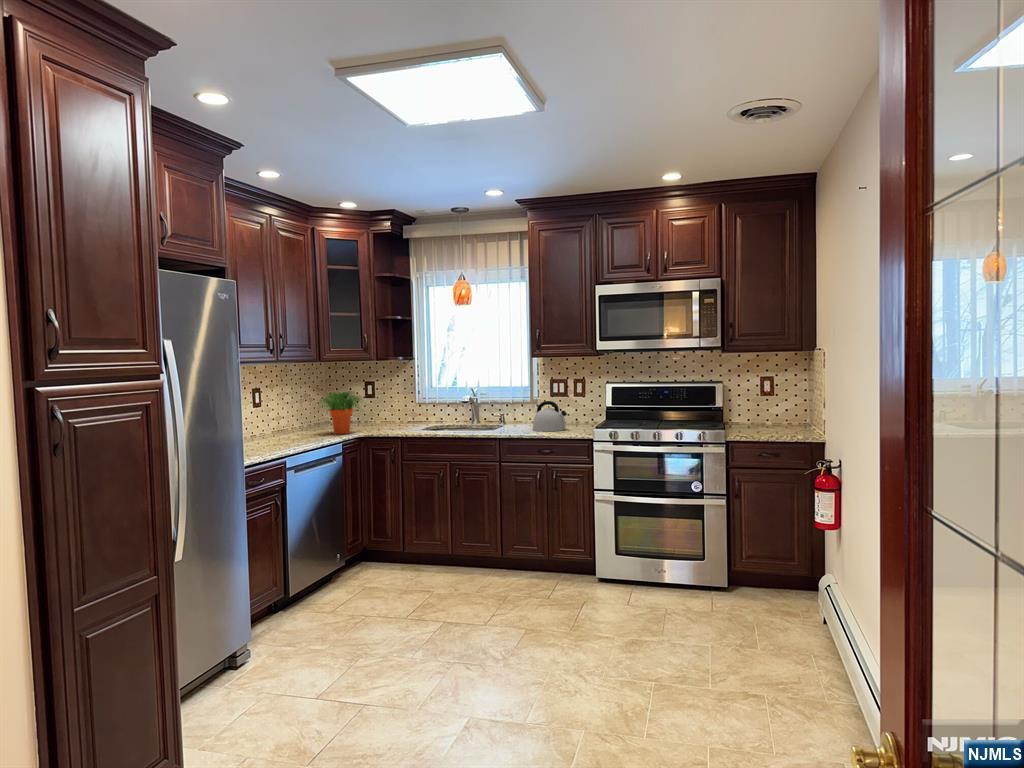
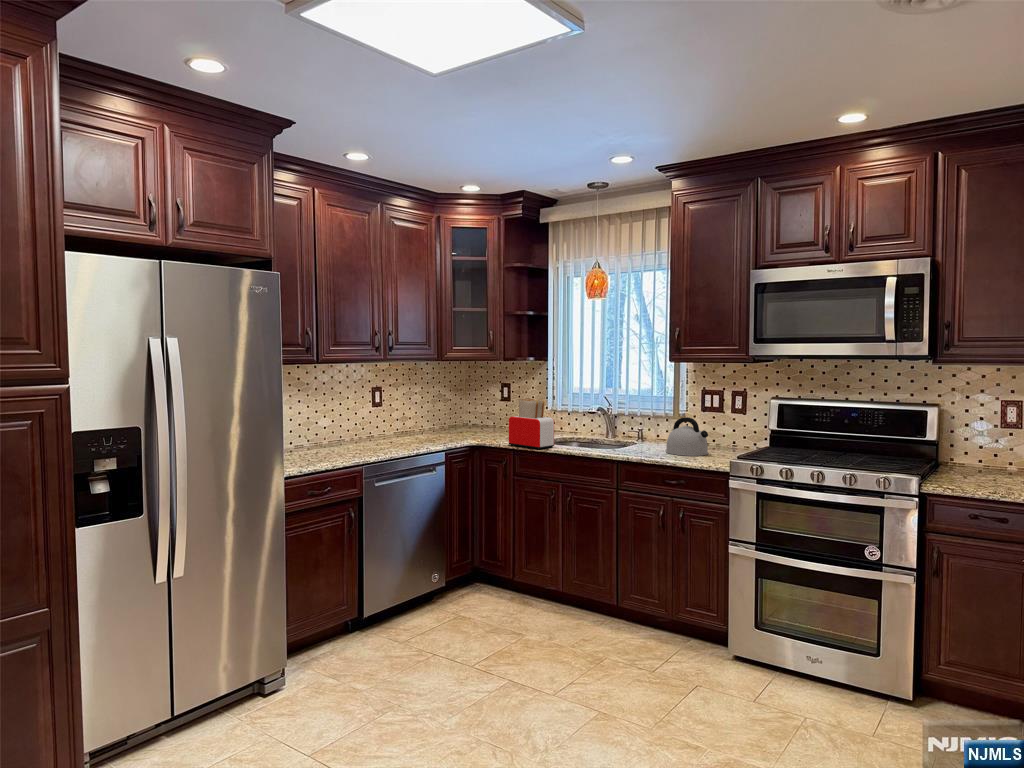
potted plant: present [319,391,360,434] -> none [430,392,484,440]
toaster: none [397,392,440,435] -> present [509,398,554,449]

